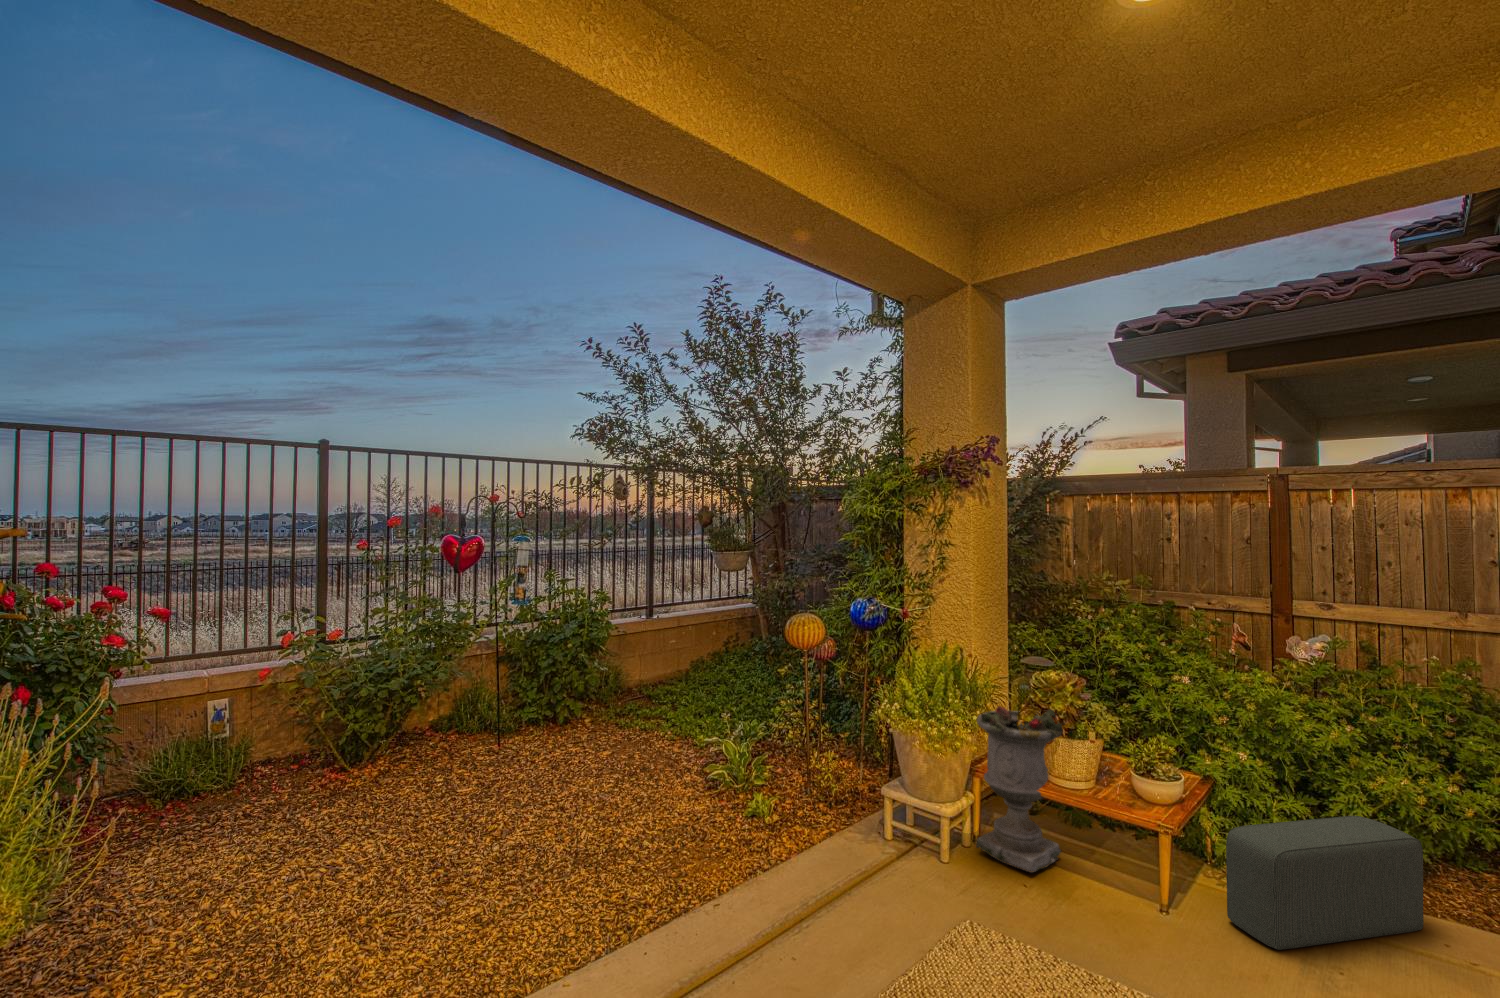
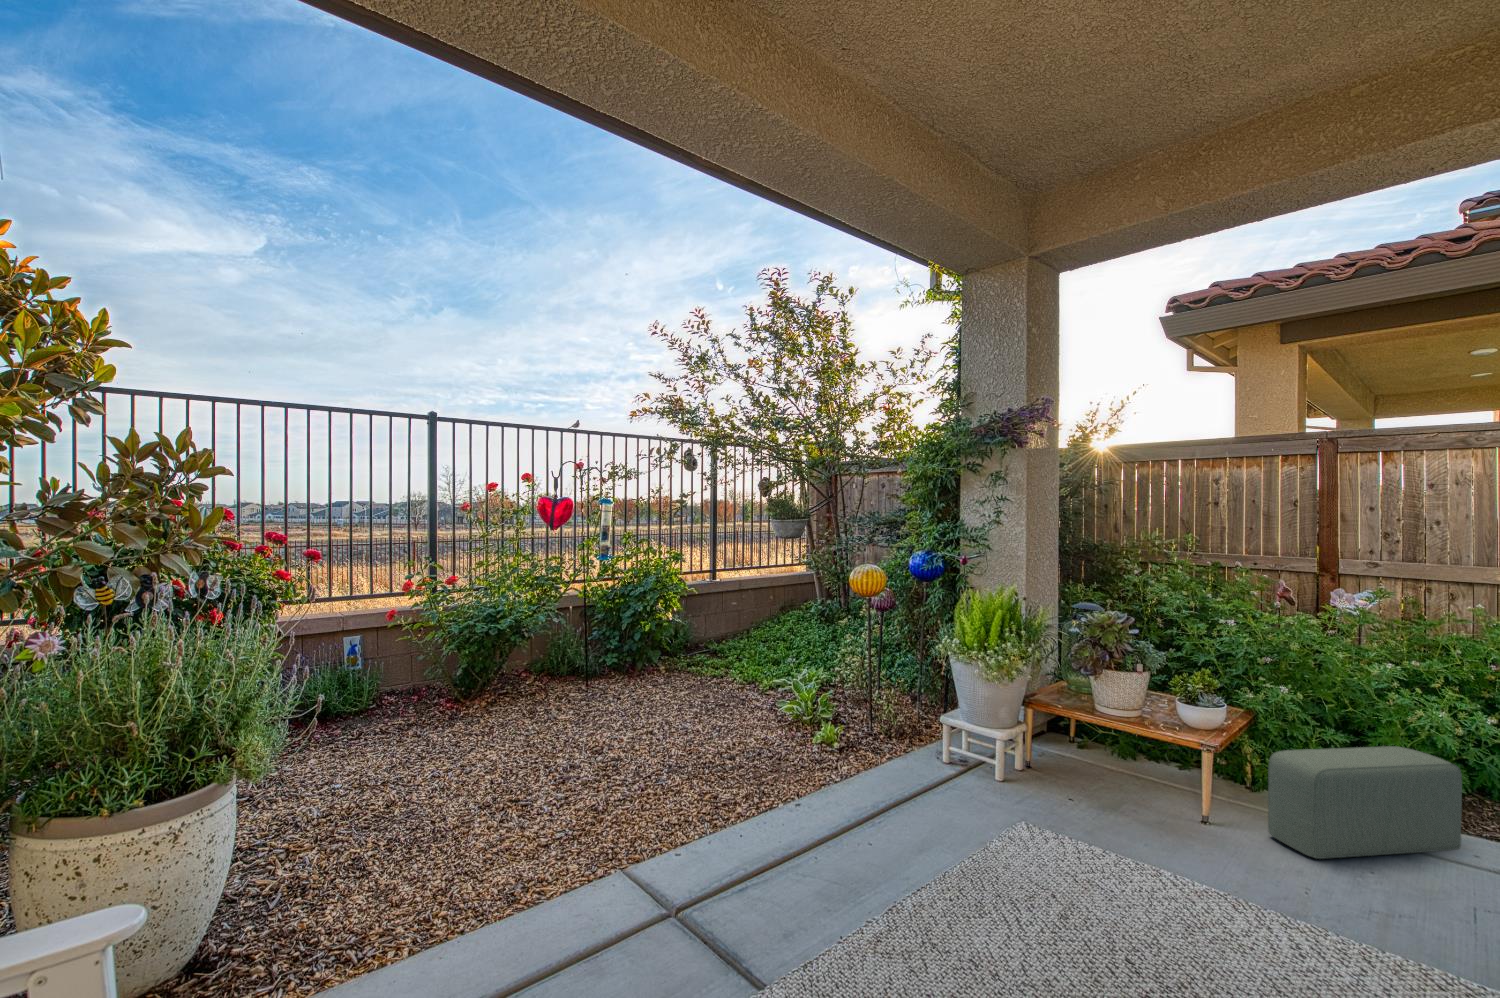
planter: present [976,706,1063,873] -> none [1028,644,1116,793]

